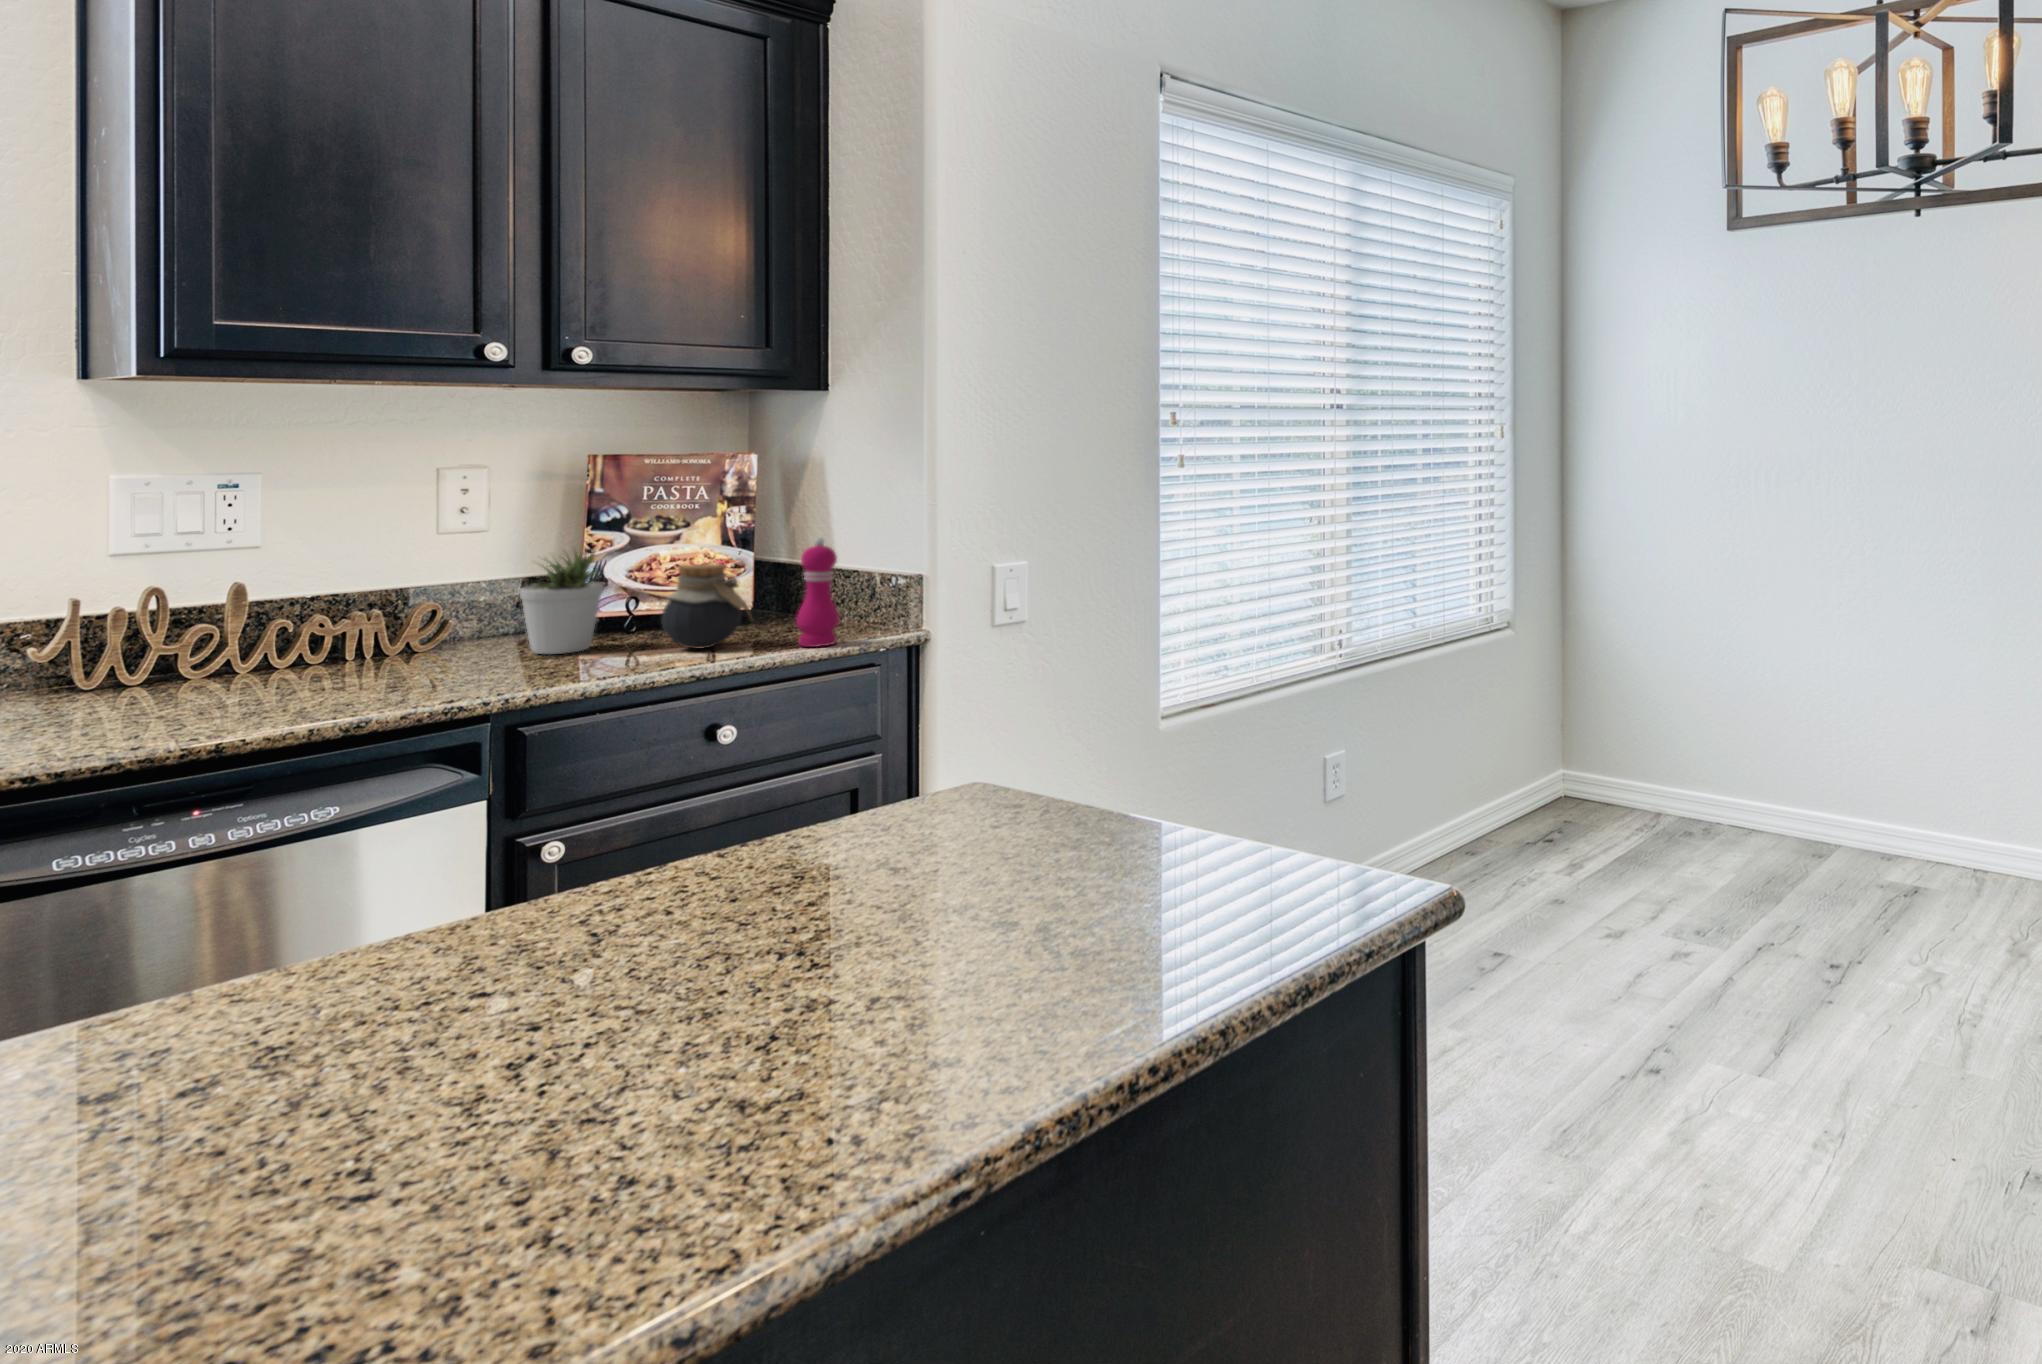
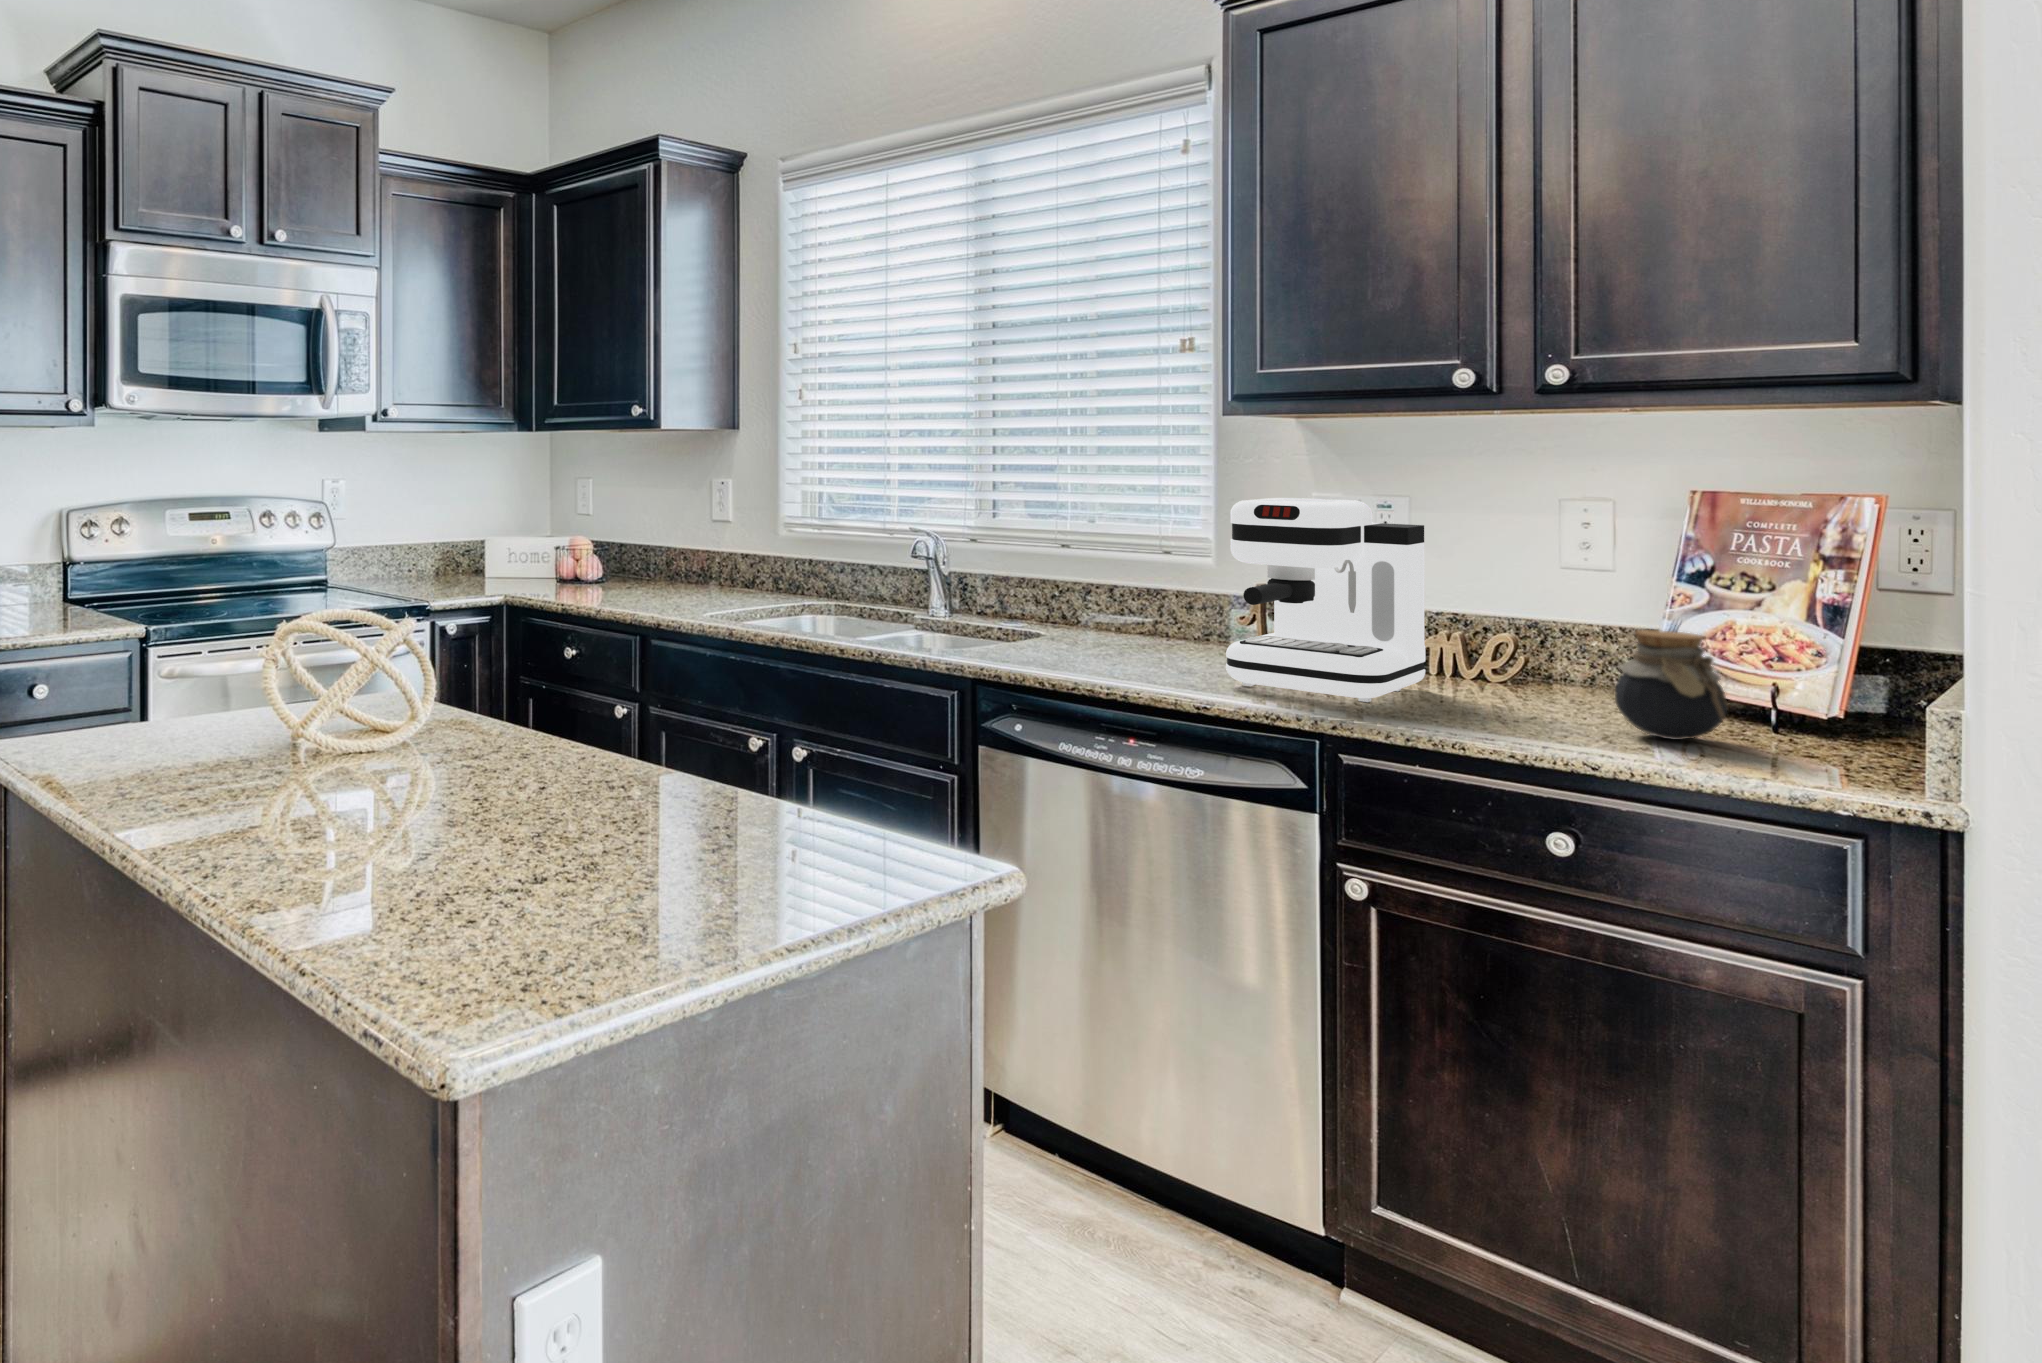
coffee maker: none [228,477,472,707] -> present [1226,498,1425,702]
pepper mill: present [796,537,839,647] -> none [1743,617,1818,776]
potted plant: present [519,549,603,654] -> none [1520,586,1620,711]

